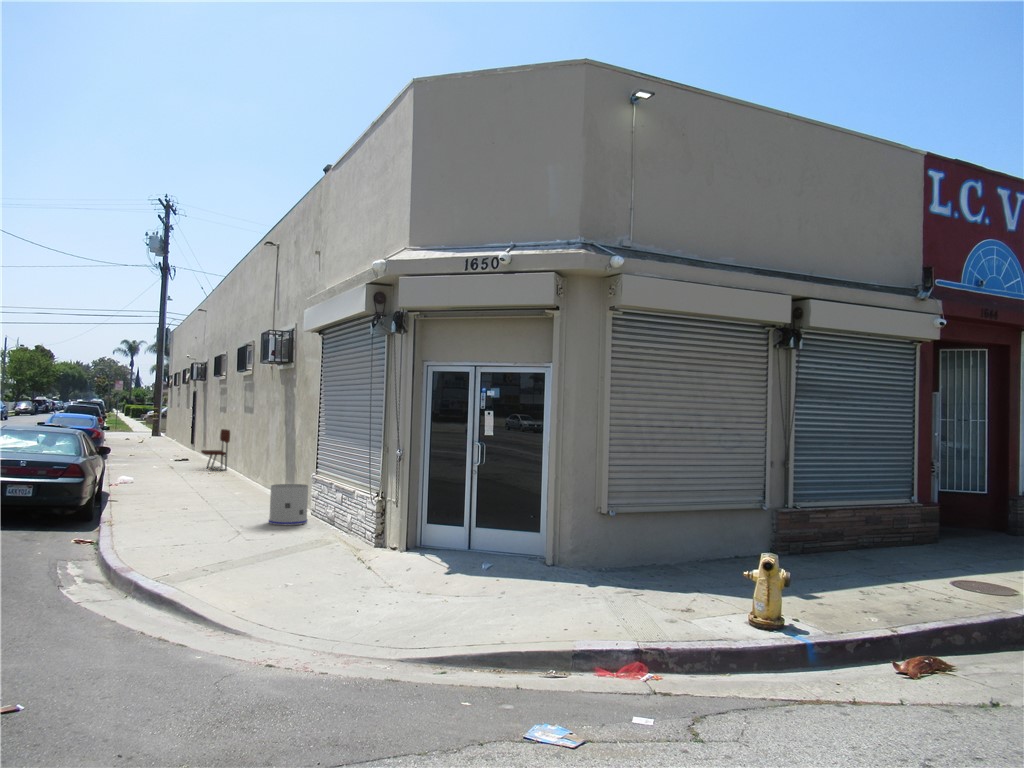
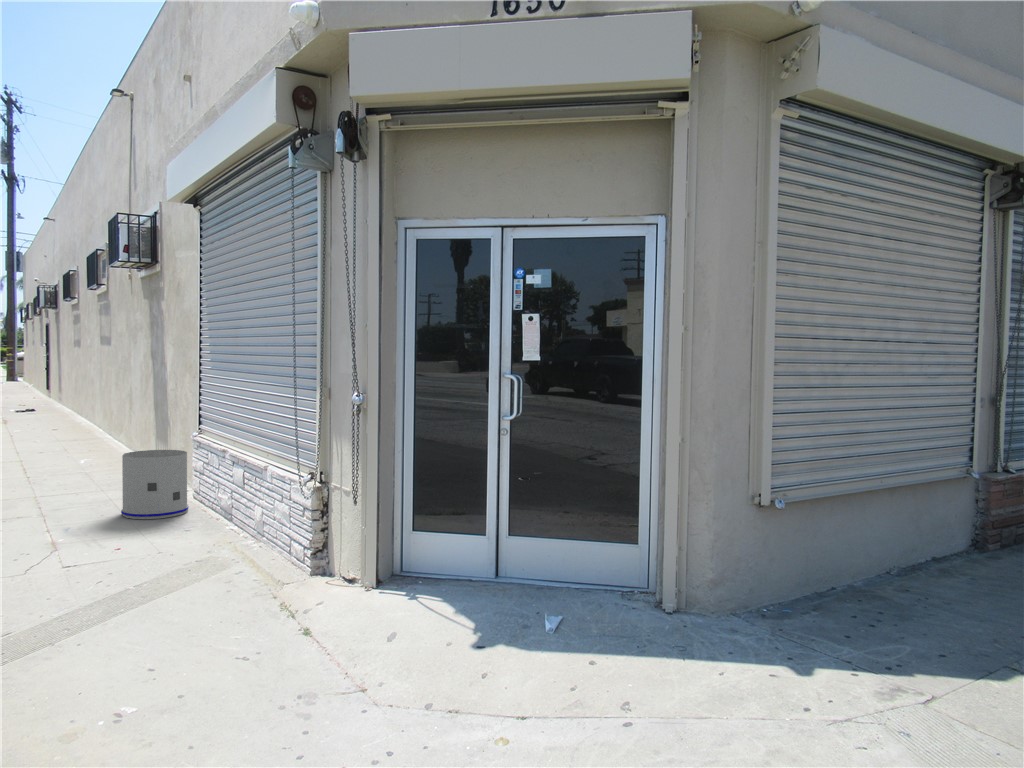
bench: present [201,429,230,471] -> none [44,368,84,425]

